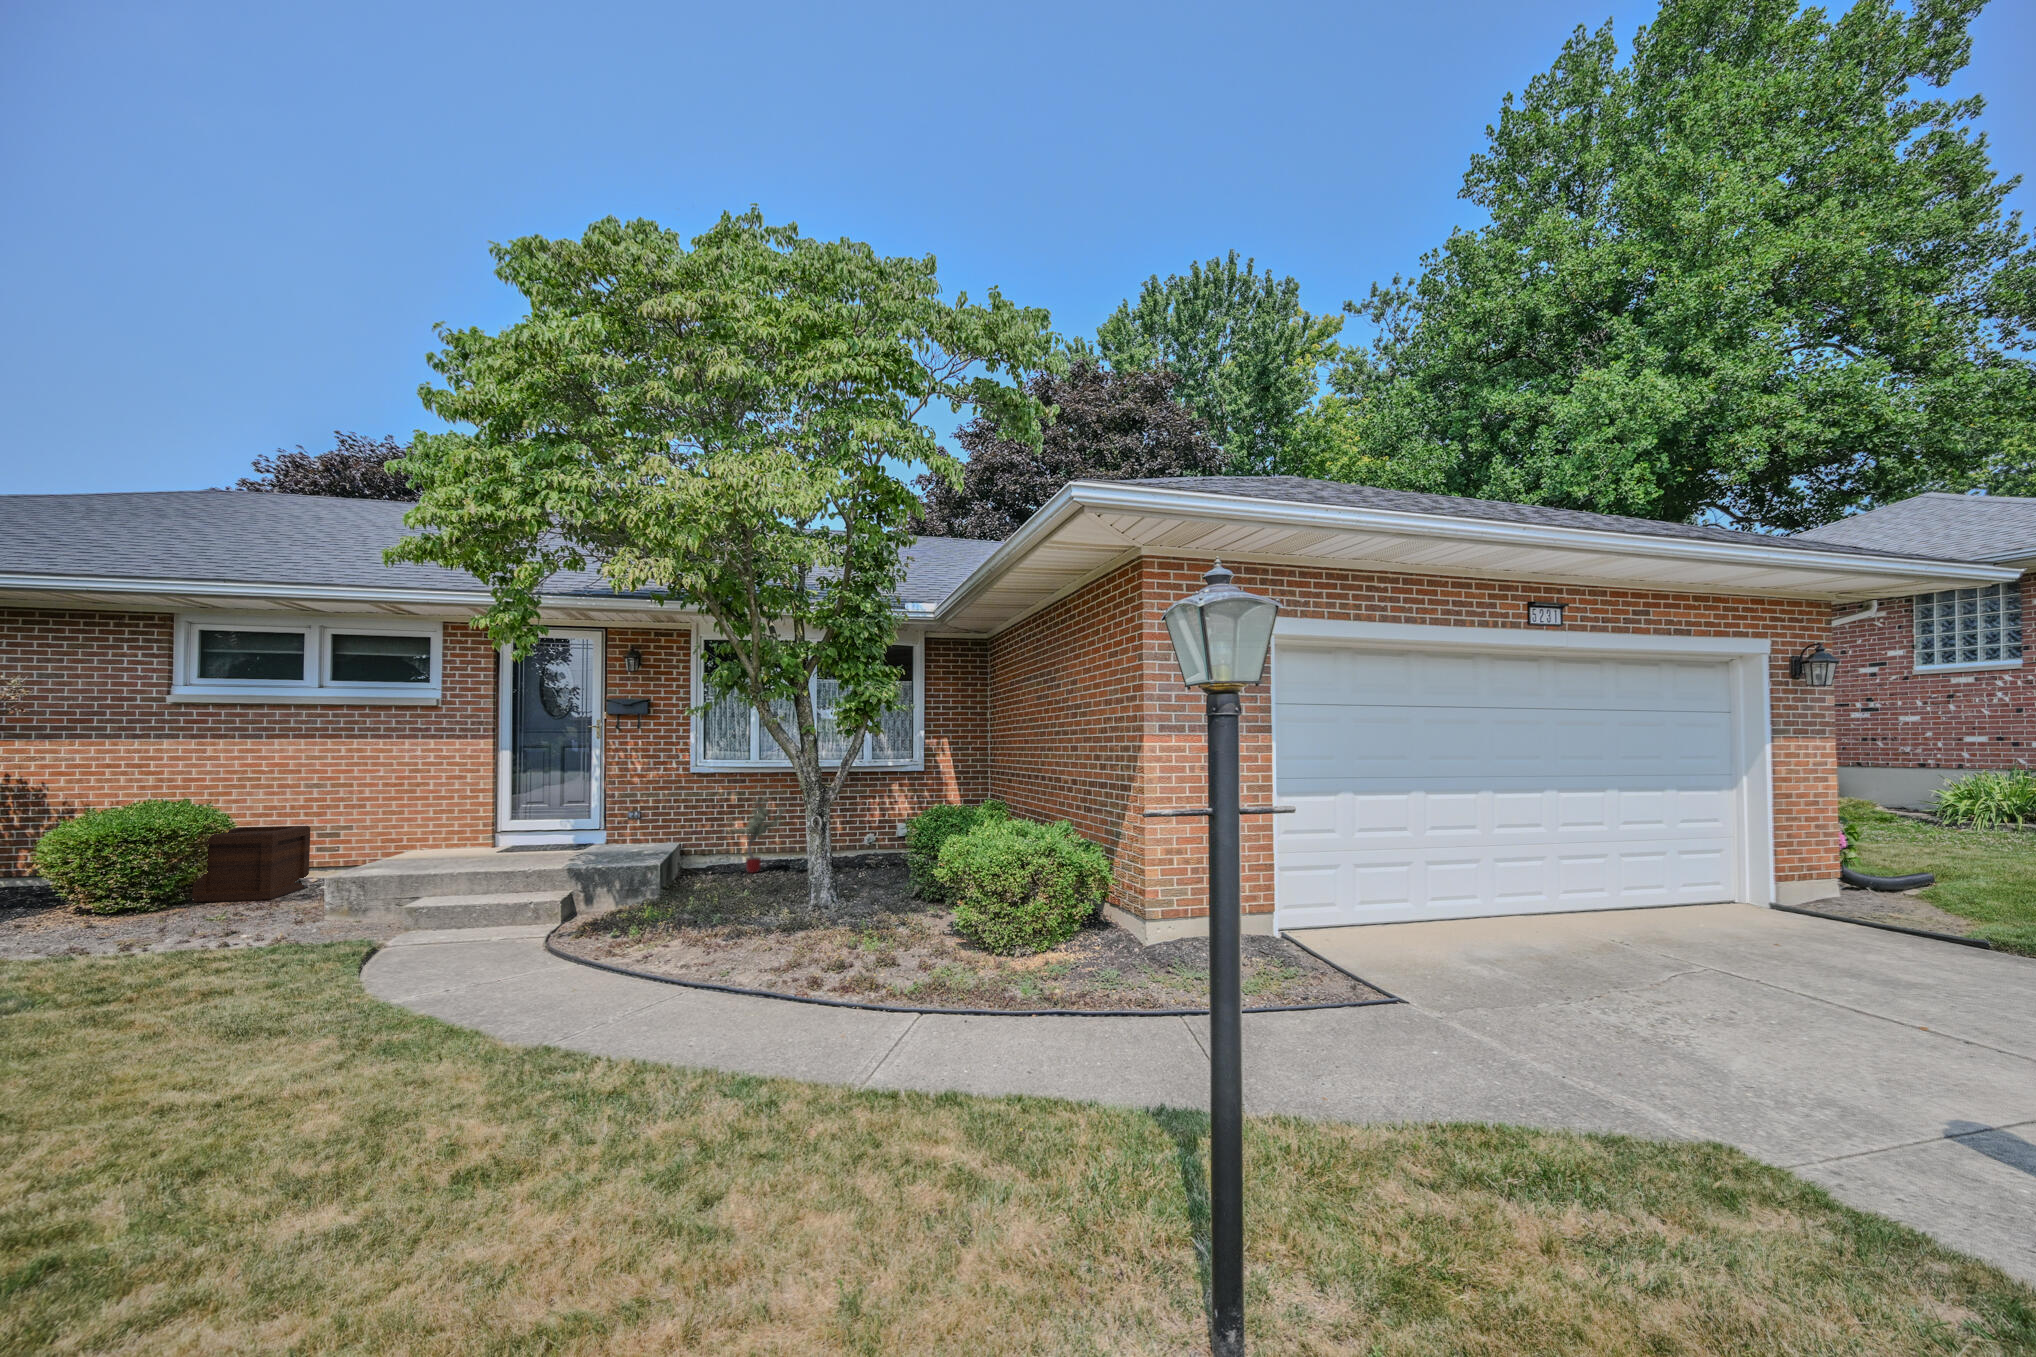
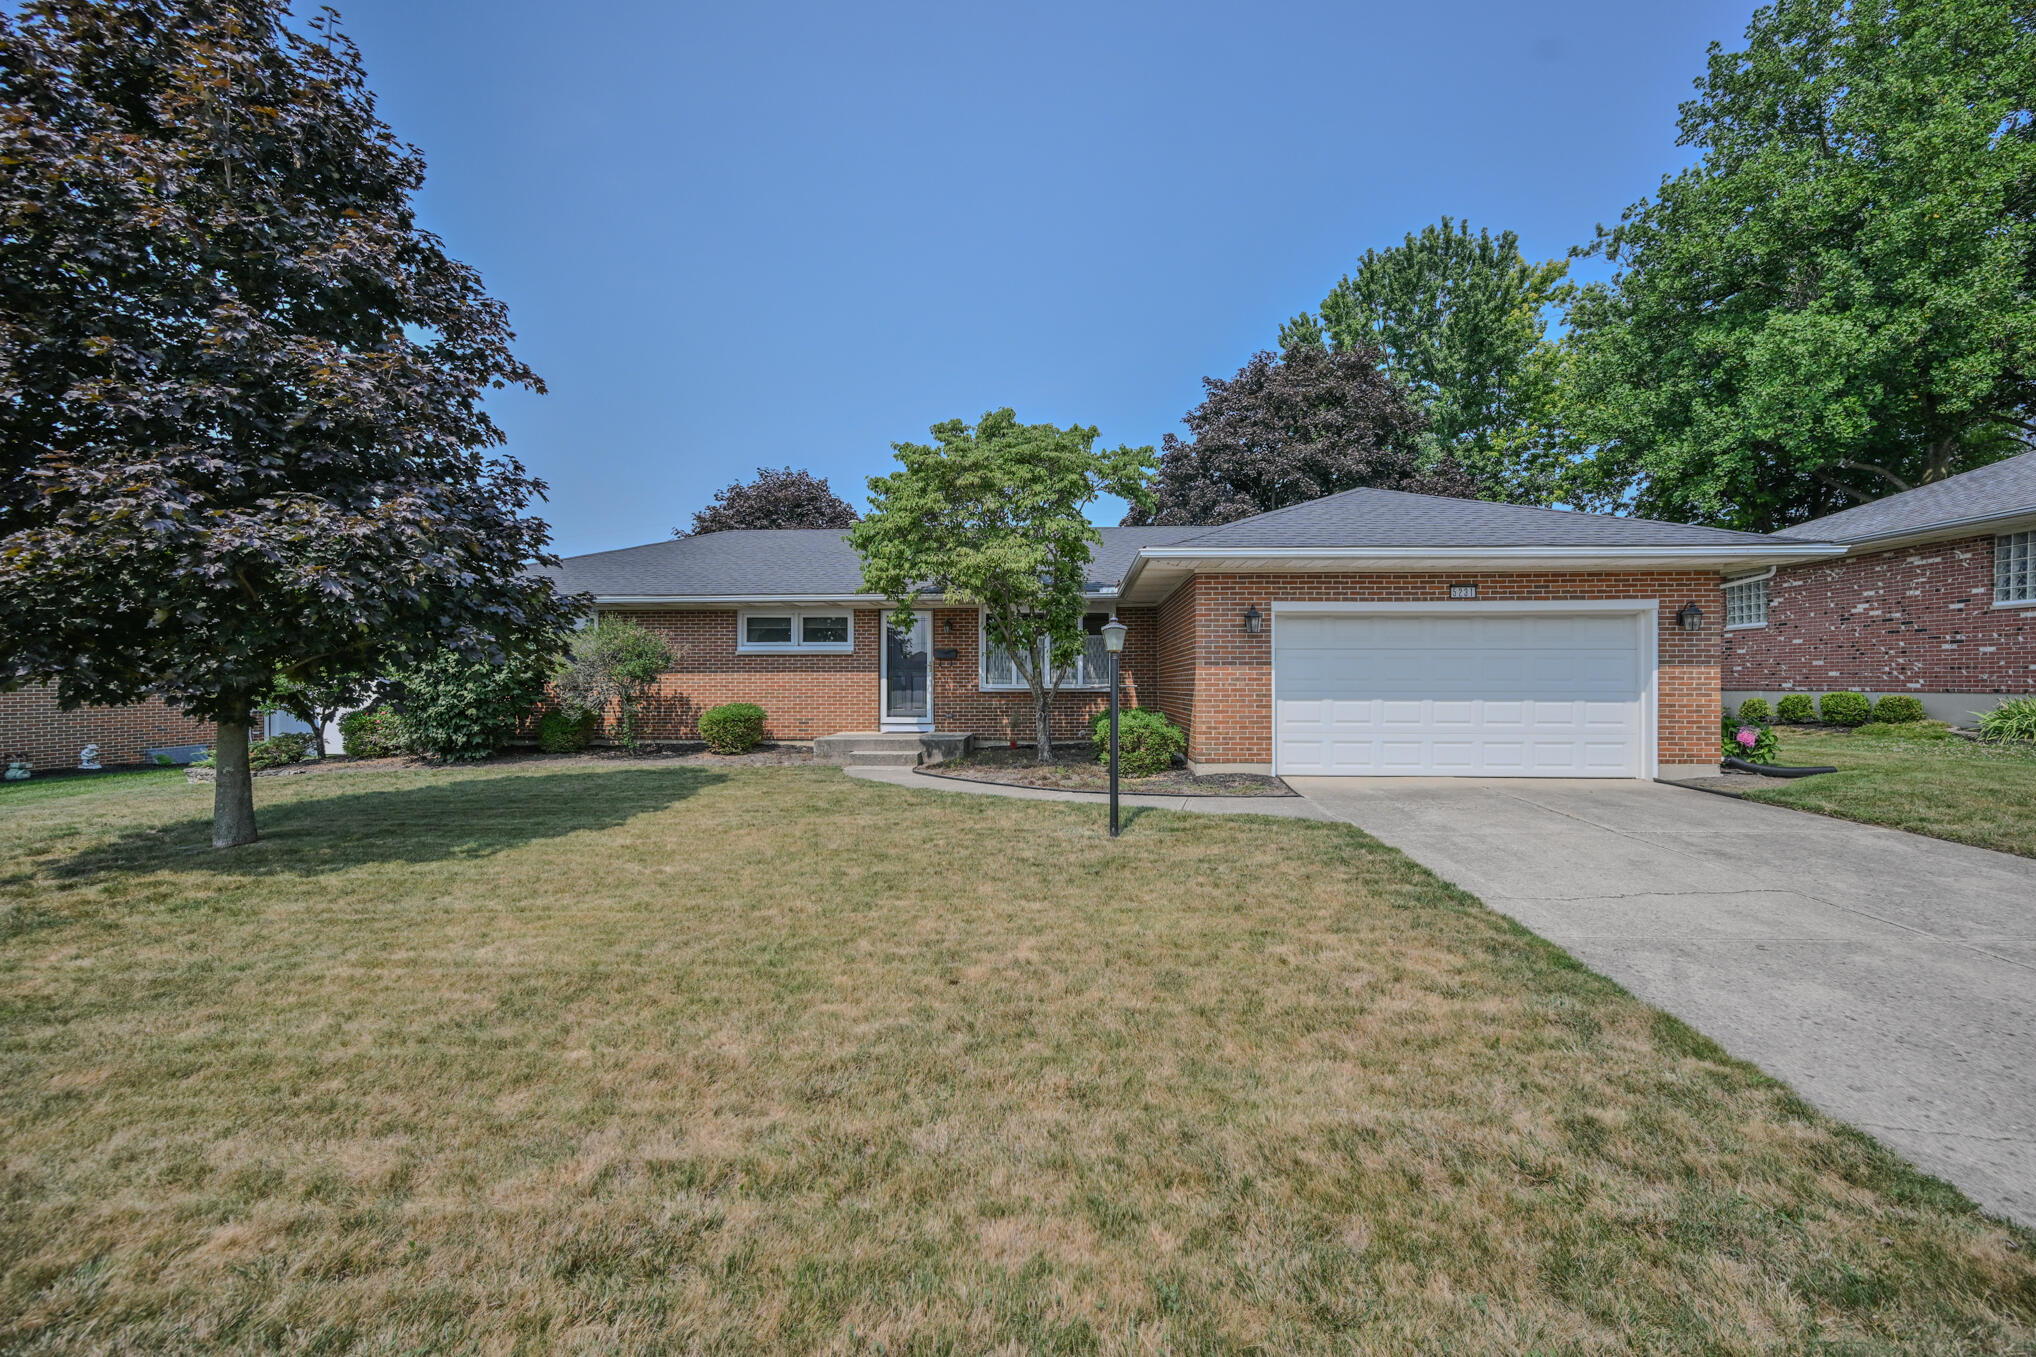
wooden crate: present [192,826,311,903] -> none [754,718,799,753]

